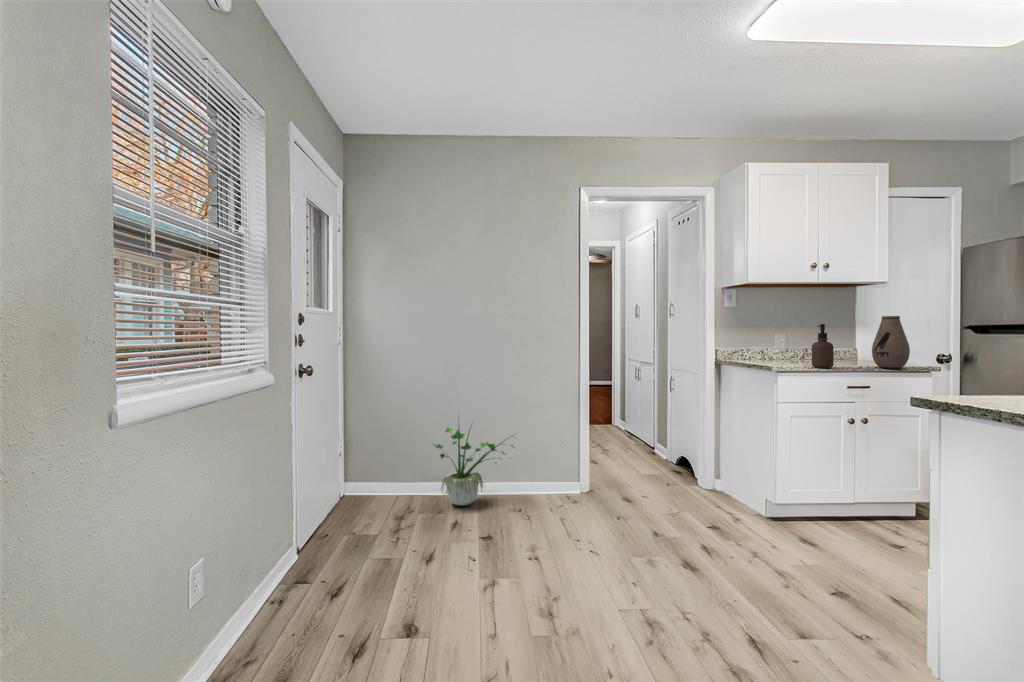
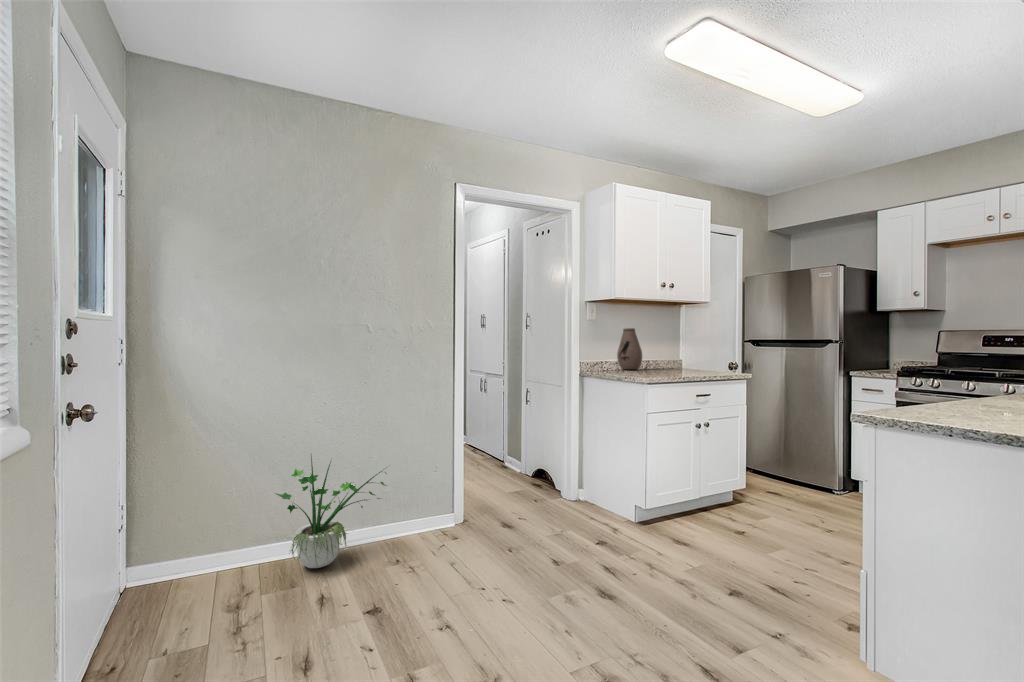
vase: present [872,316,910,369] -> present [617,328,642,370]
soap dispenser: present [812,324,834,368] -> none [670,337,689,377]

